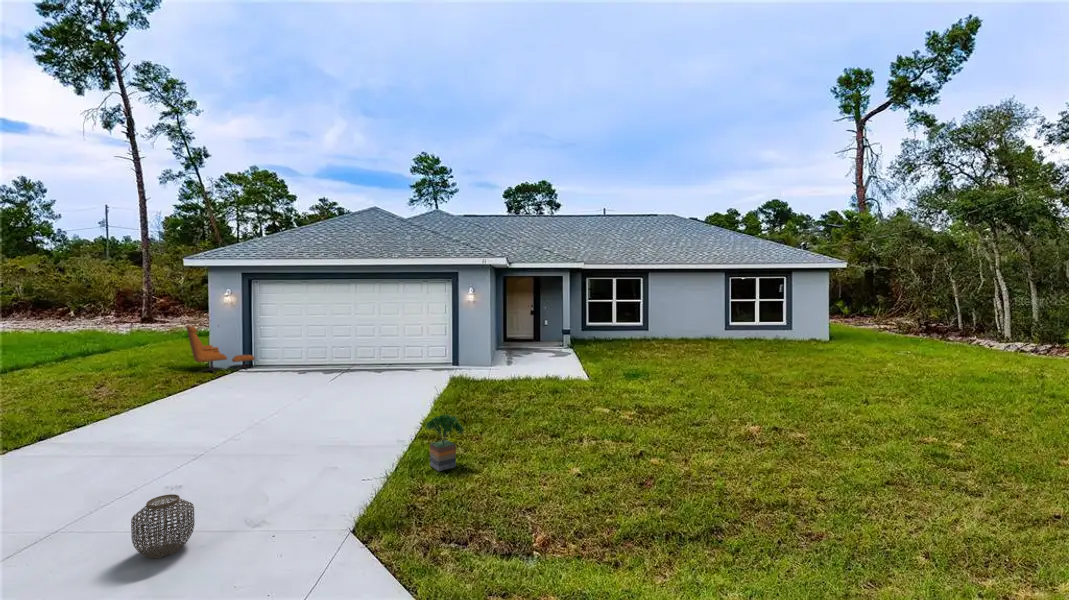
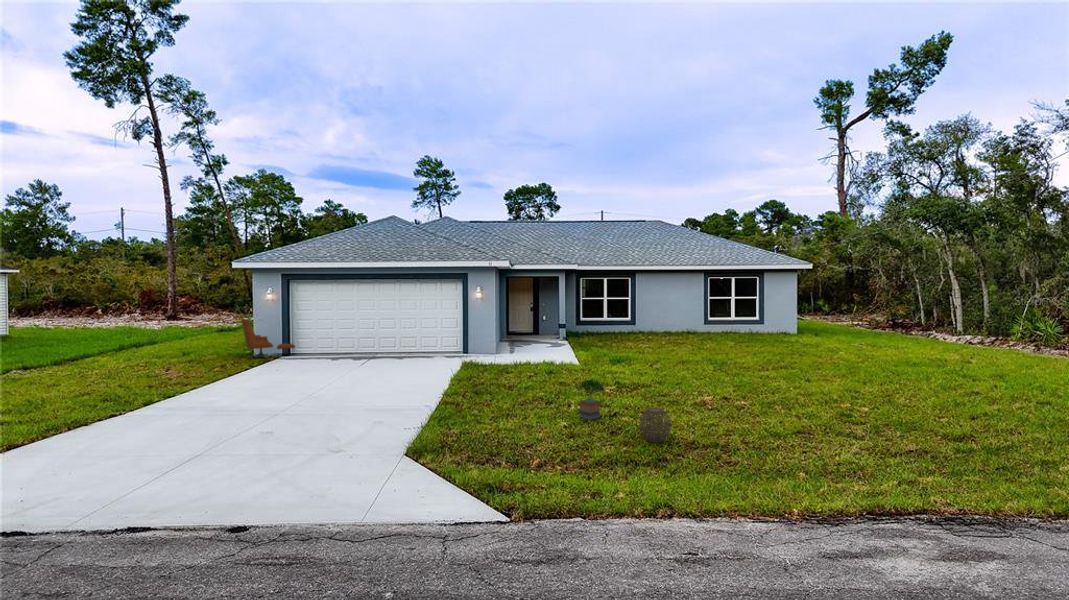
potted tree: present [426,414,464,471] -> present [577,380,605,420]
woven basket: present [131,494,195,559] -> present [640,408,671,443]

